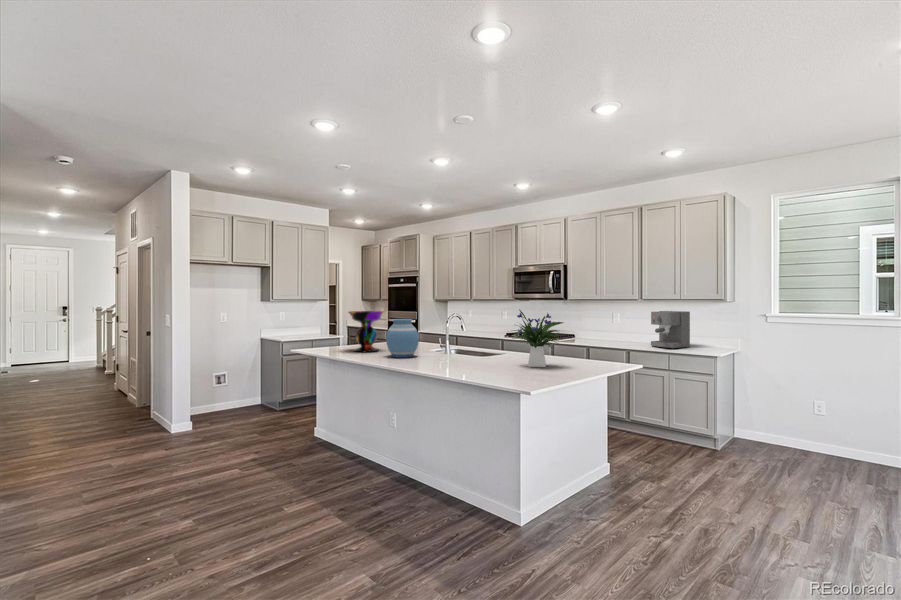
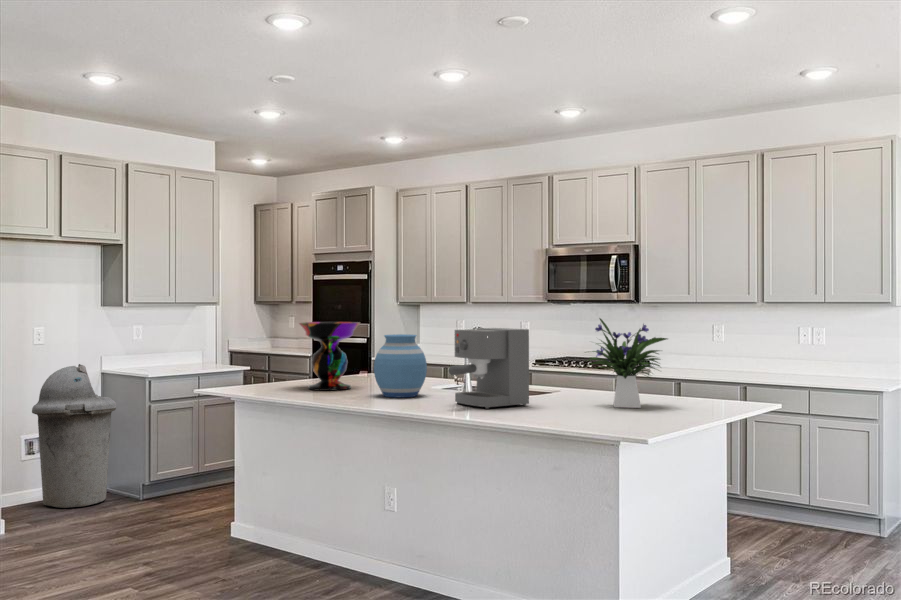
coffee maker: present [651,311,690,349] -> present [449,328,529,409]
trash can: none [216,334,265,416] -> present [32,364,117,508]

